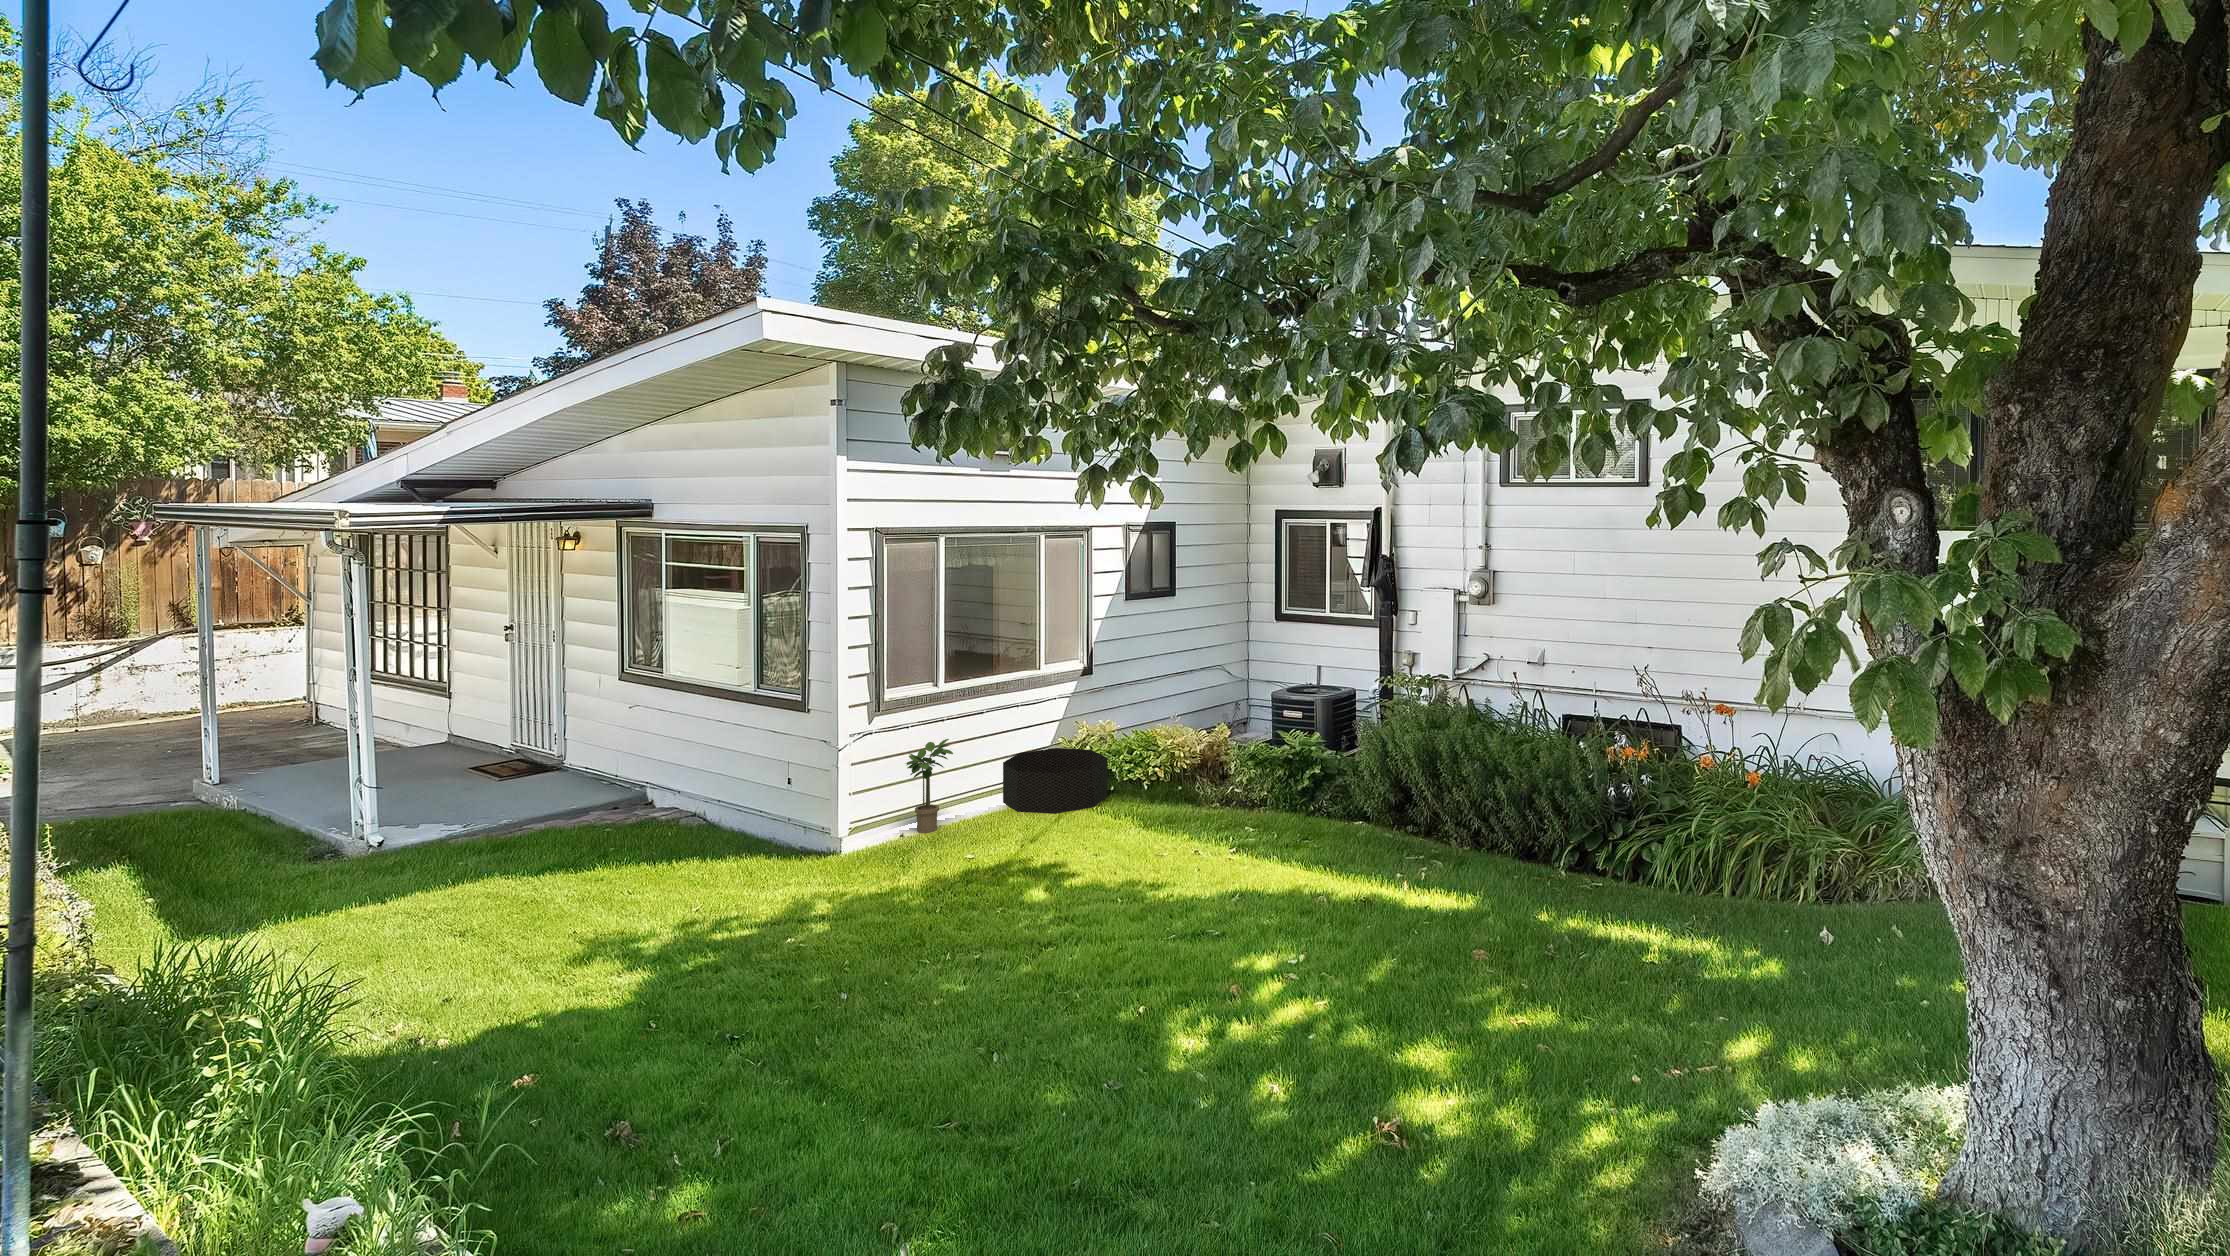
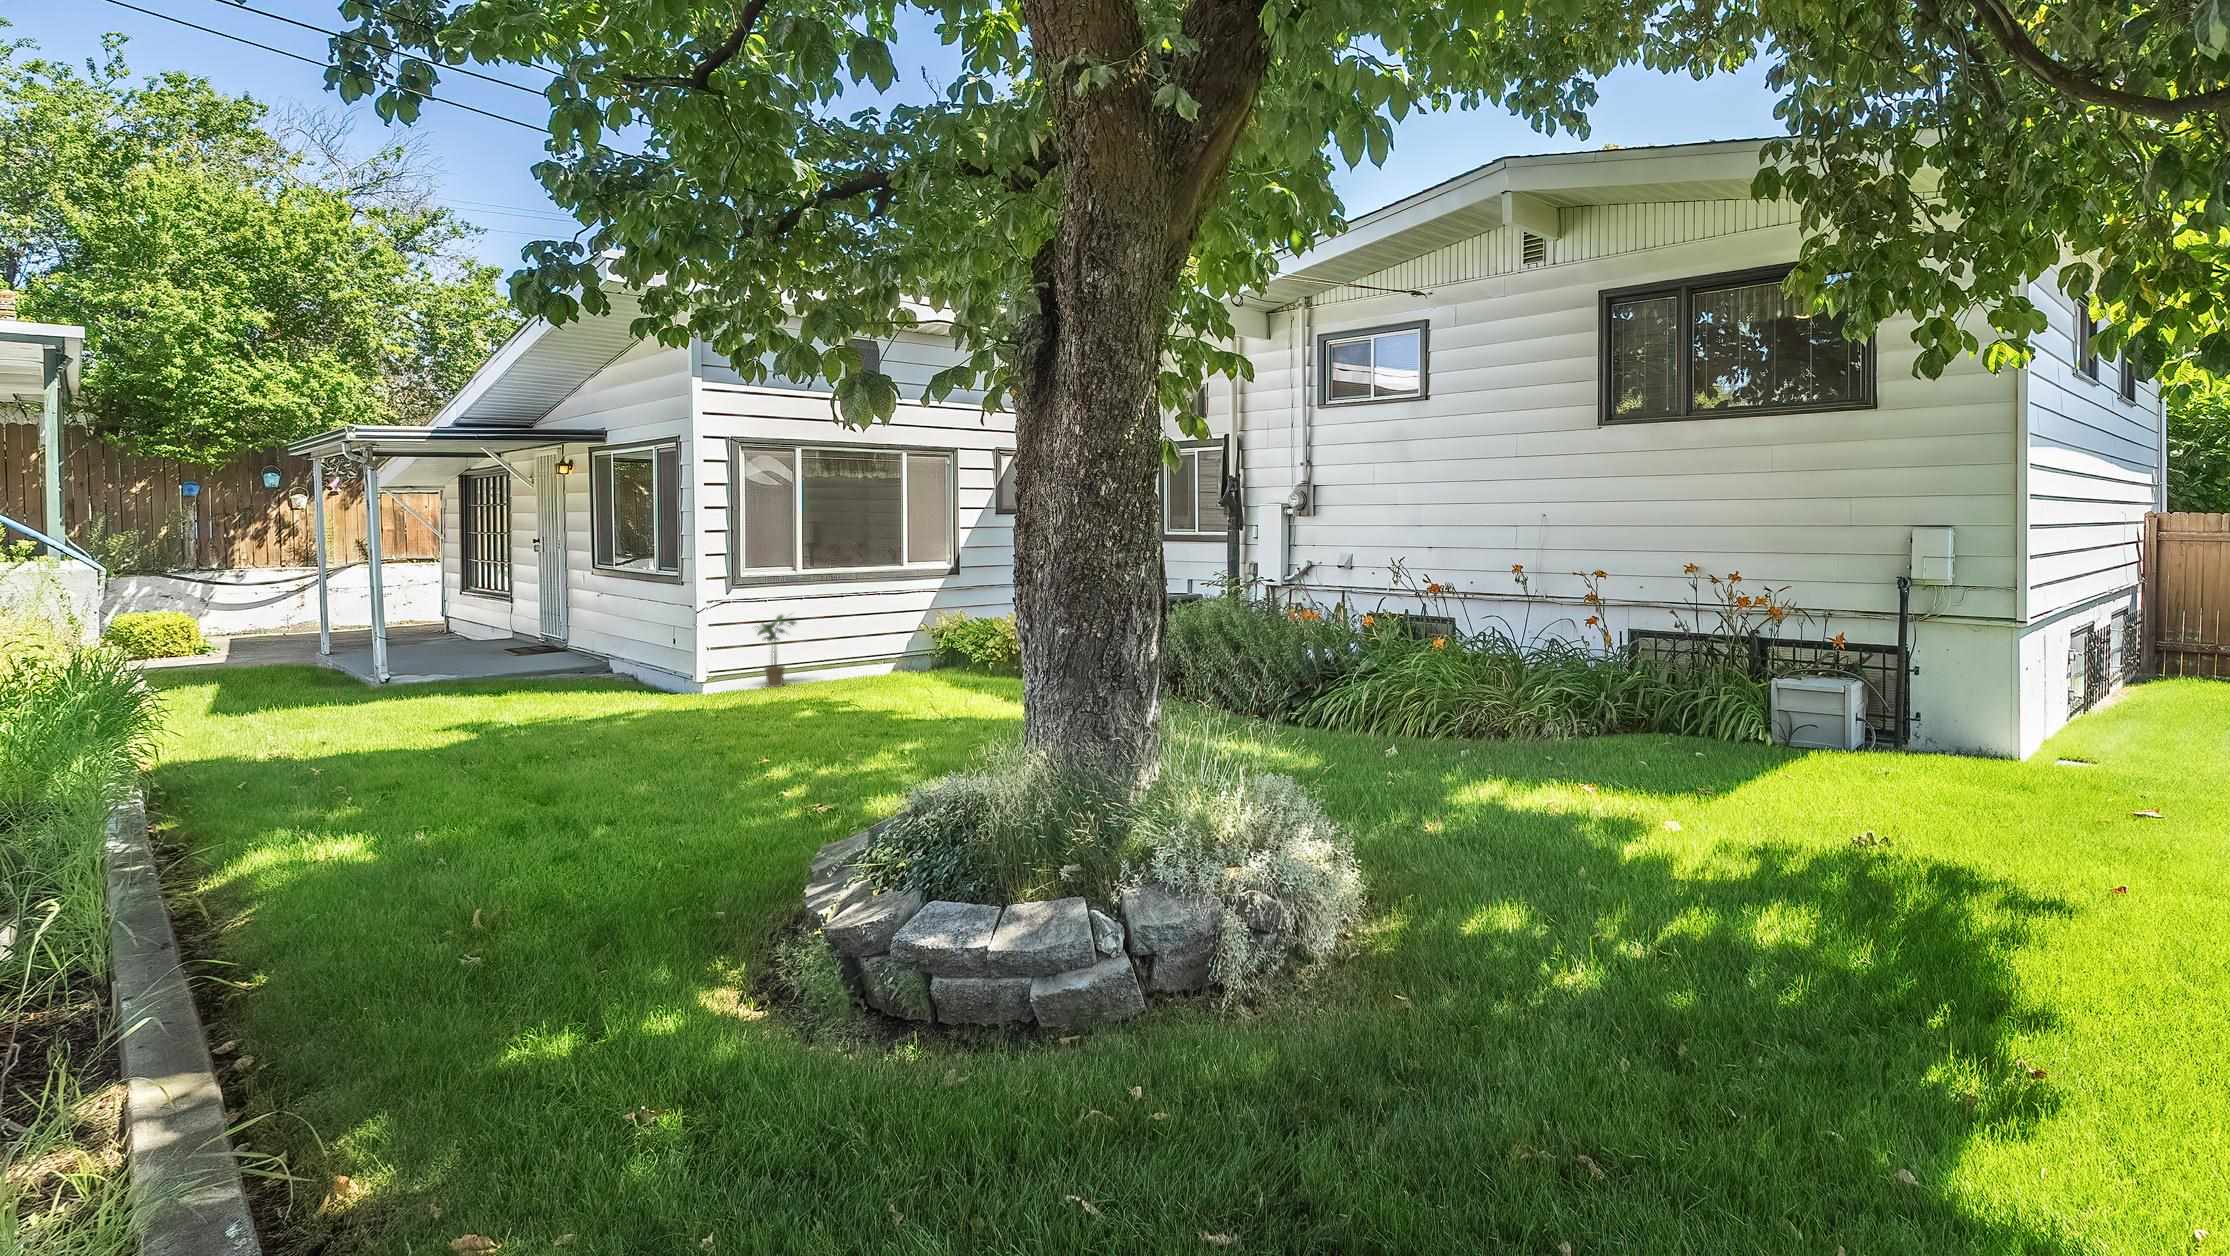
basket: present [1003,748,1107,814] -> none [859,634,947,682]

